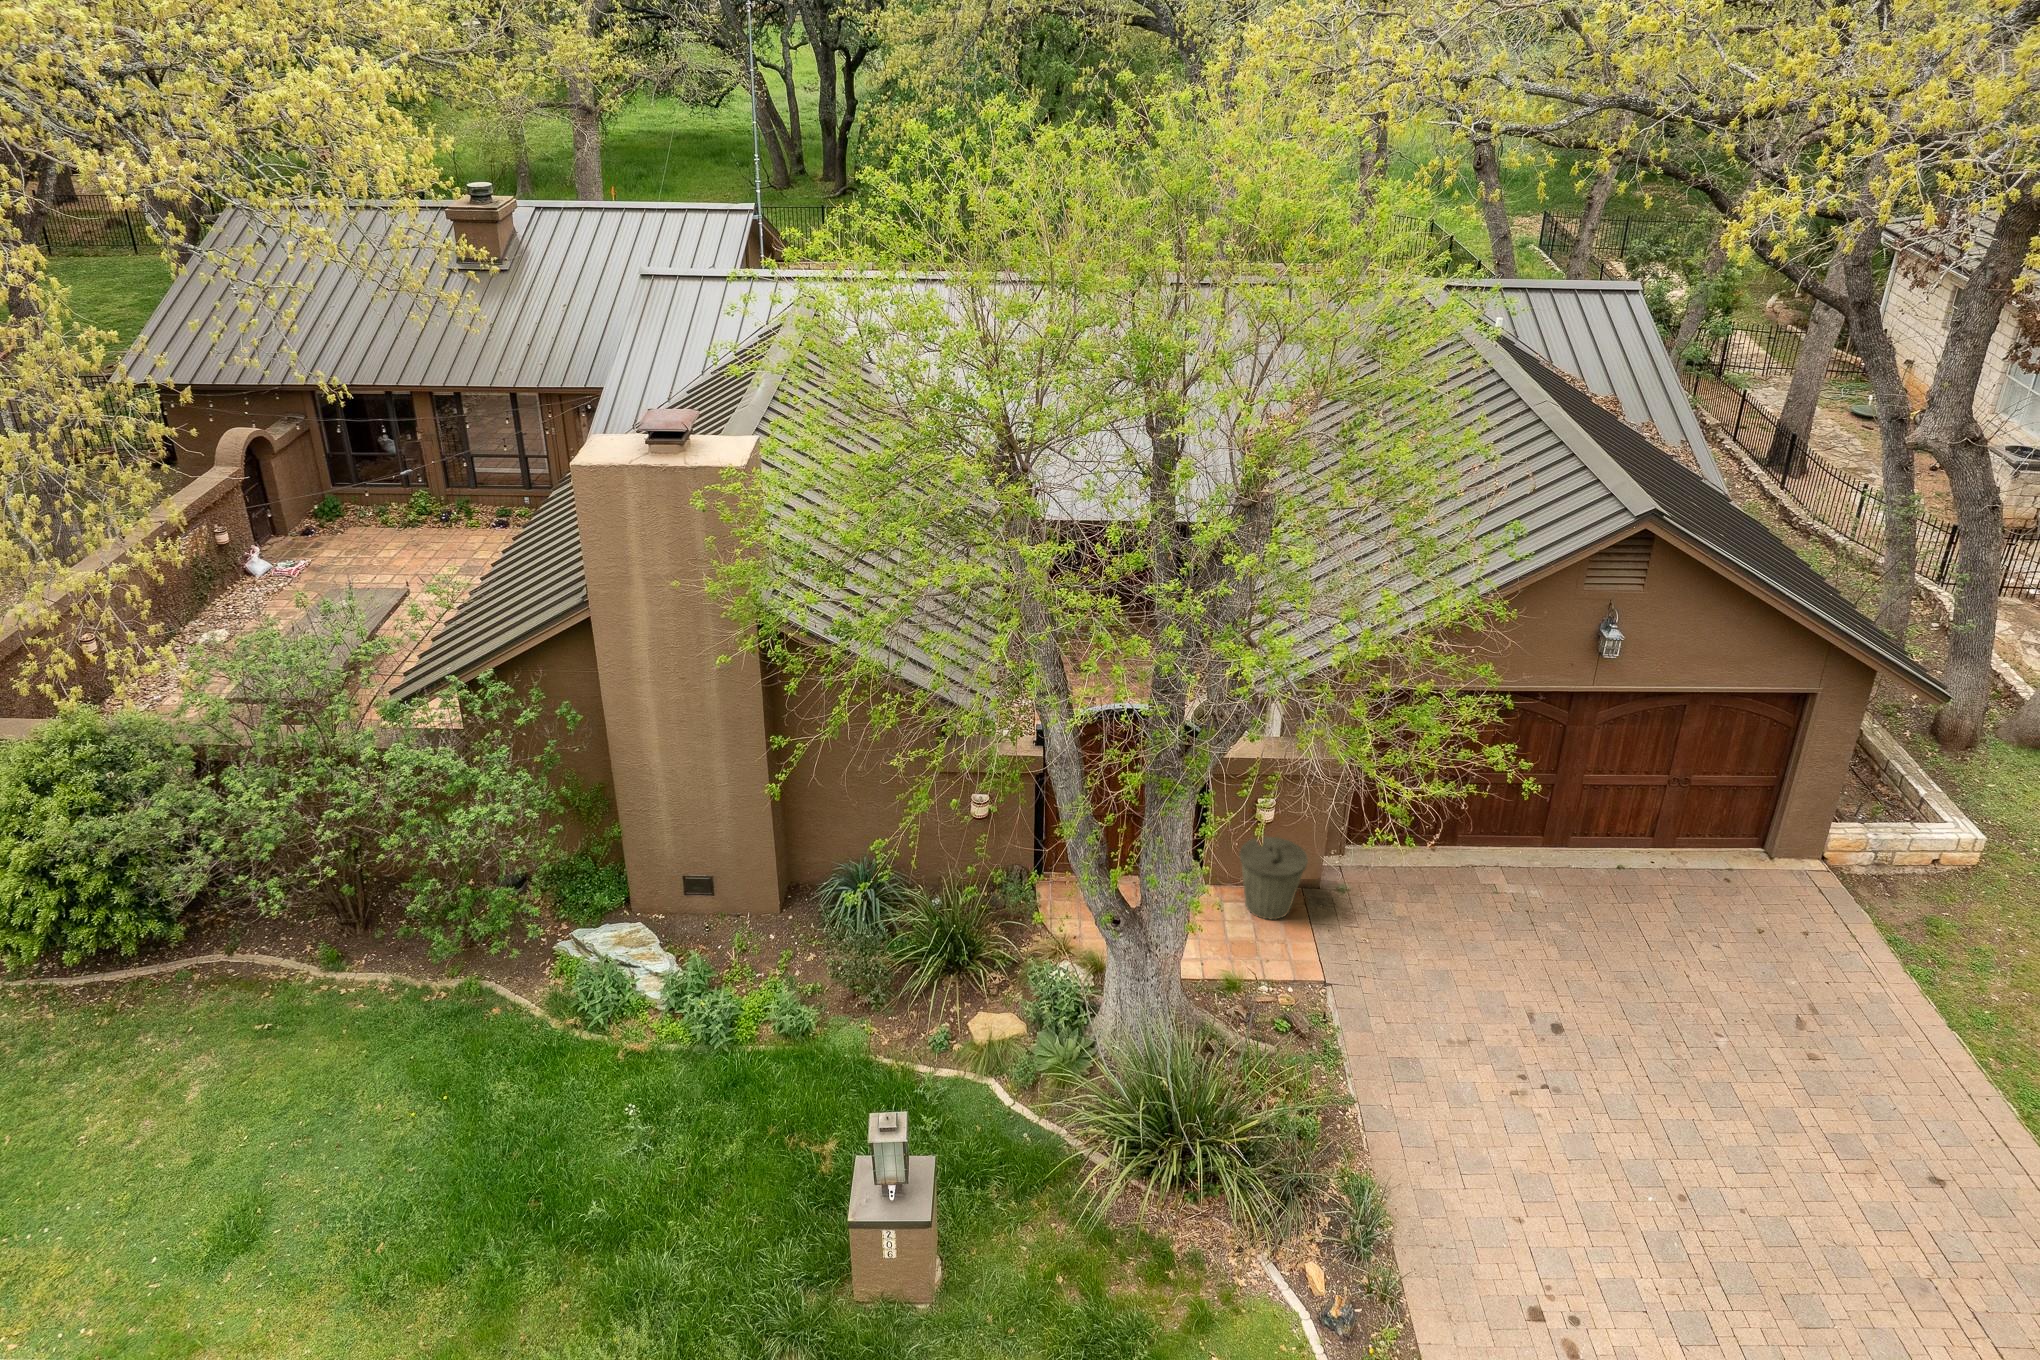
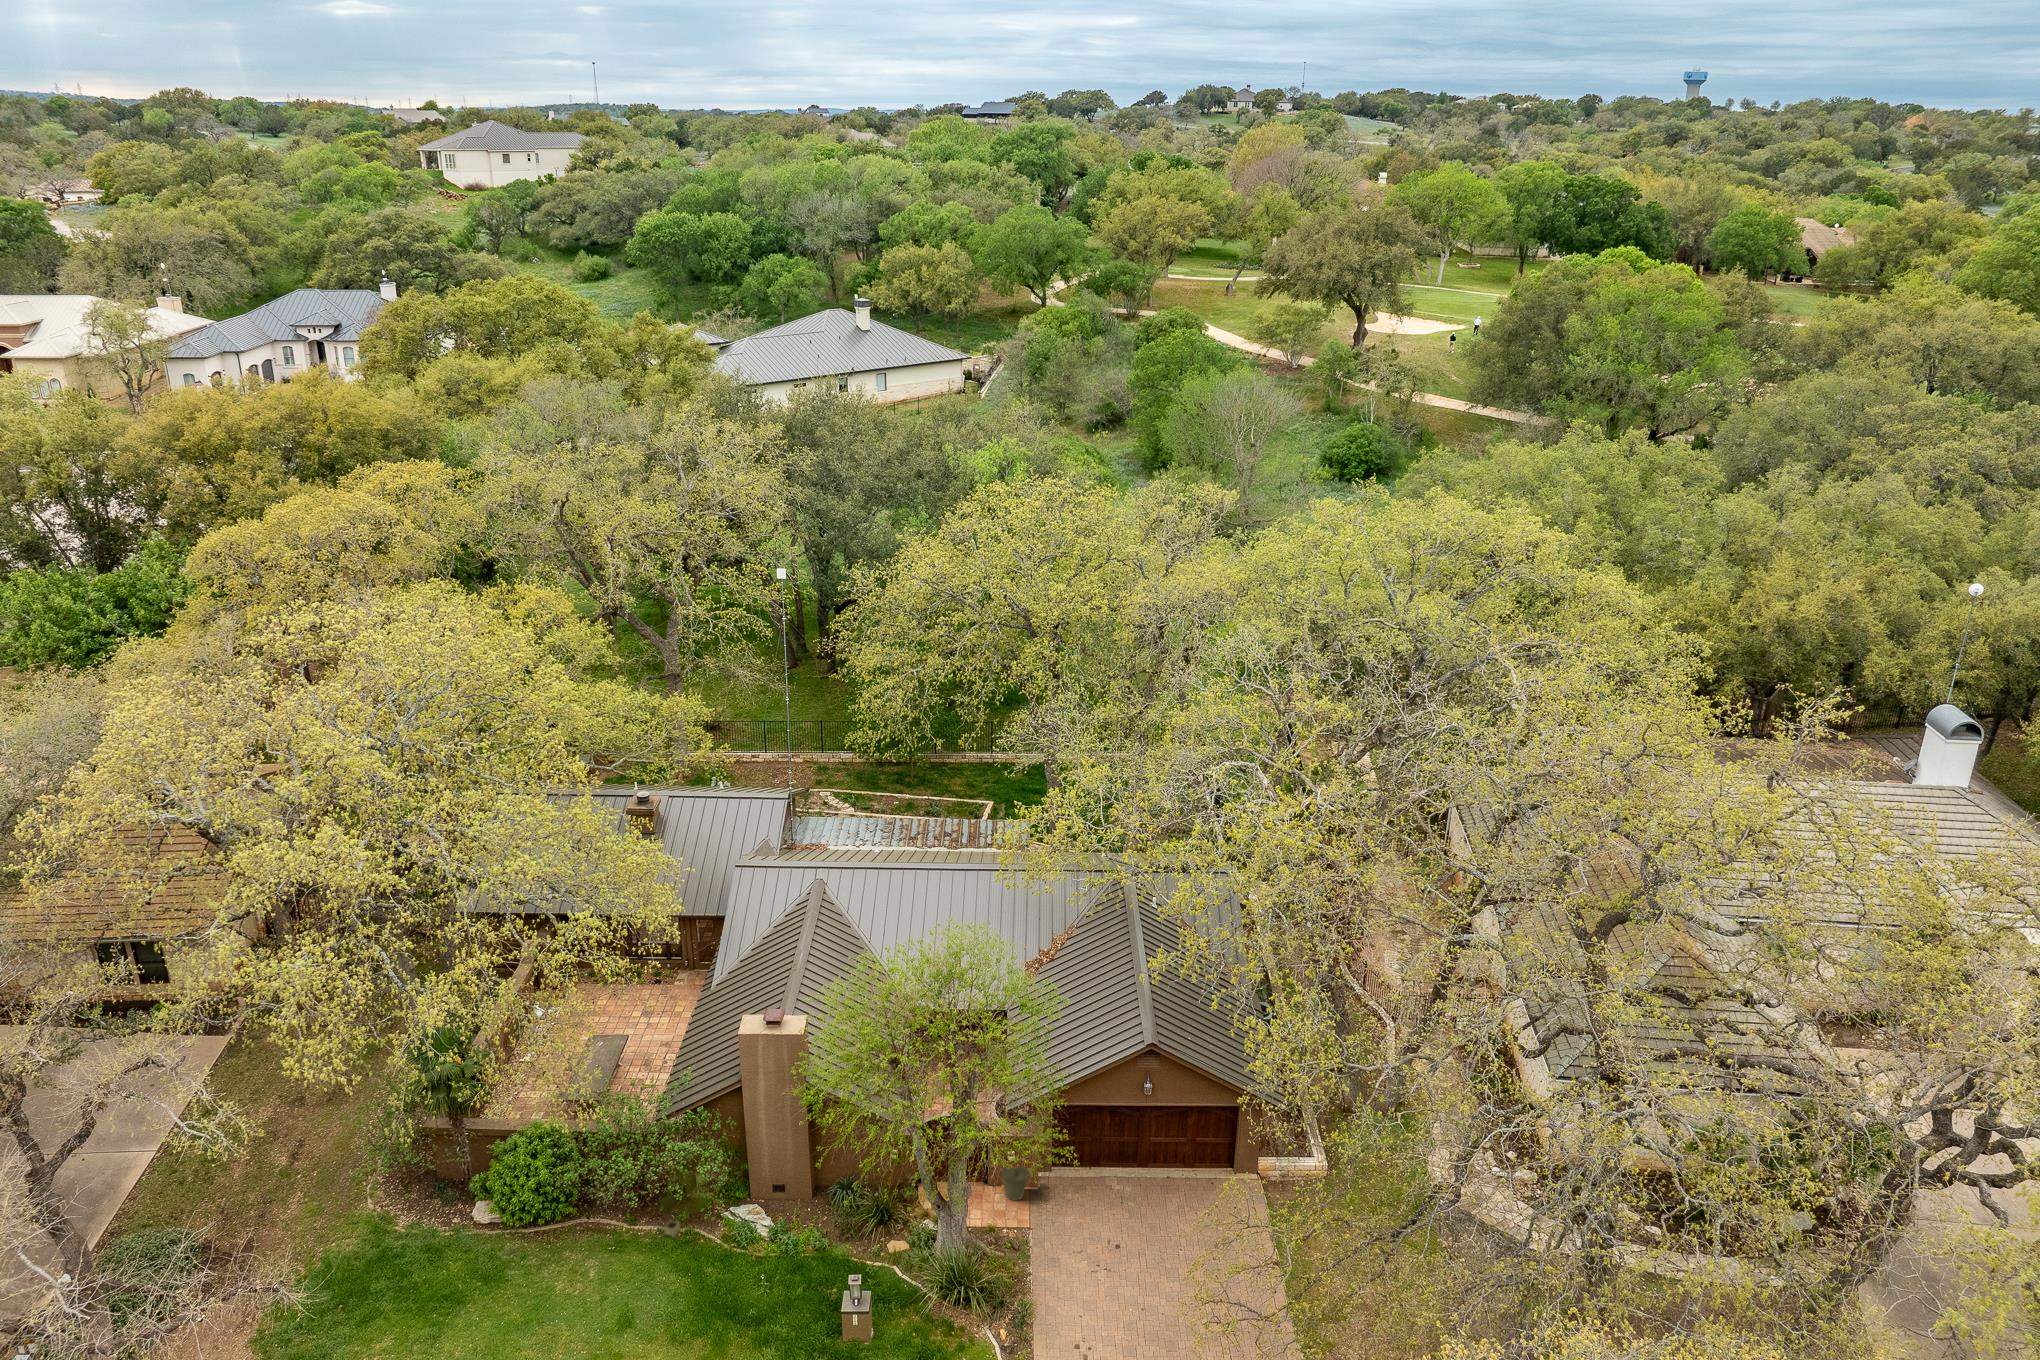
potted tree: none [380,900,445,996] -> present [660,1197,680,1236]

